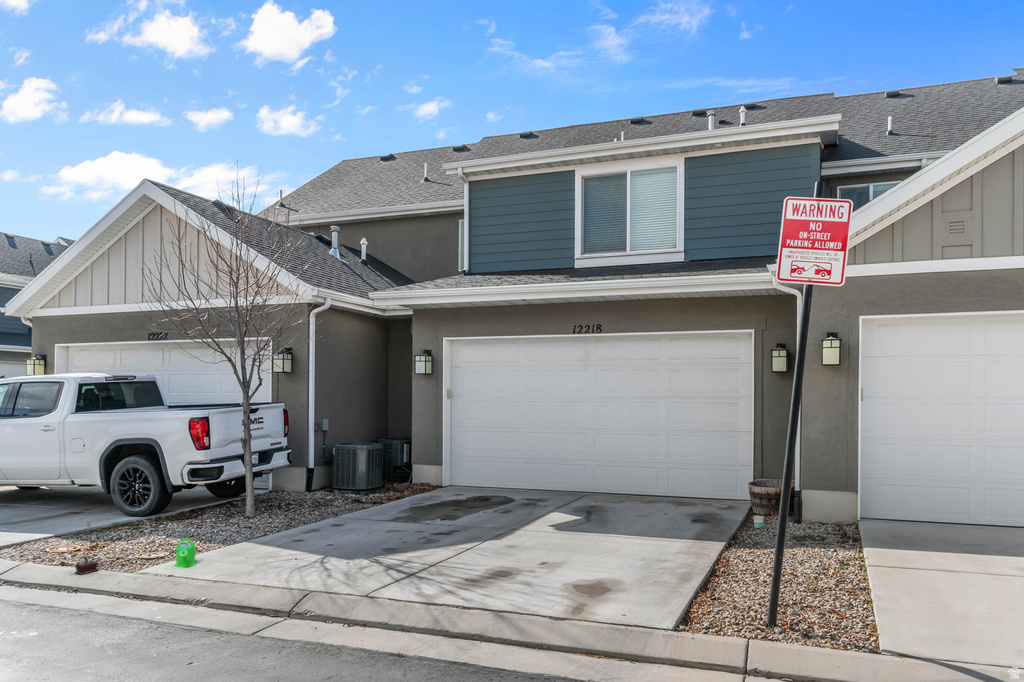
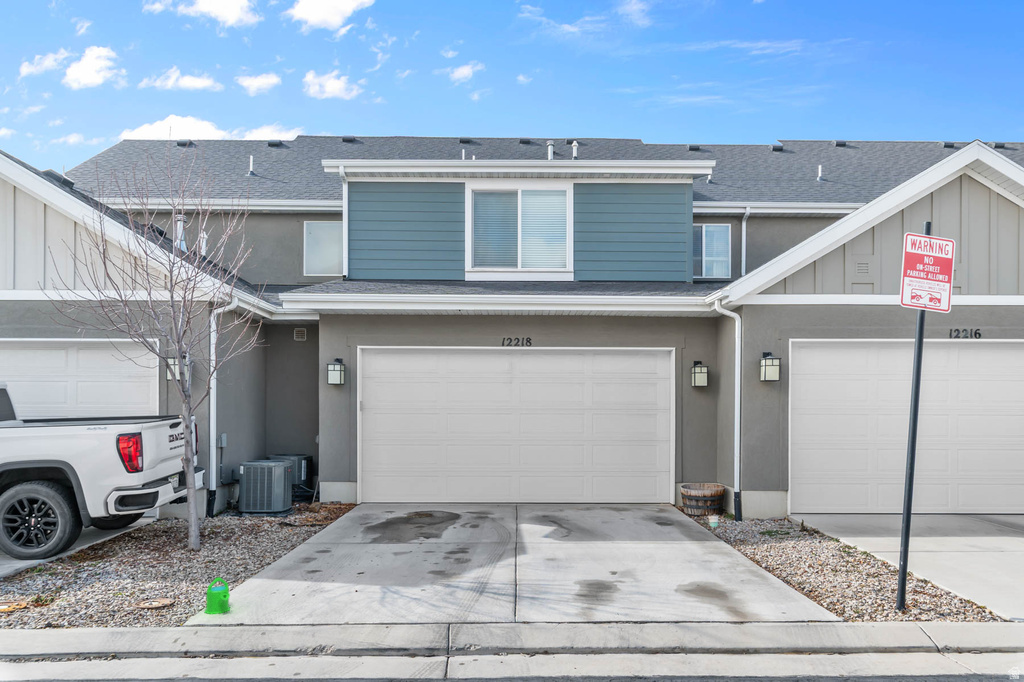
potted plant: present [72,523,110,574] -> none [78,569,128,639]

